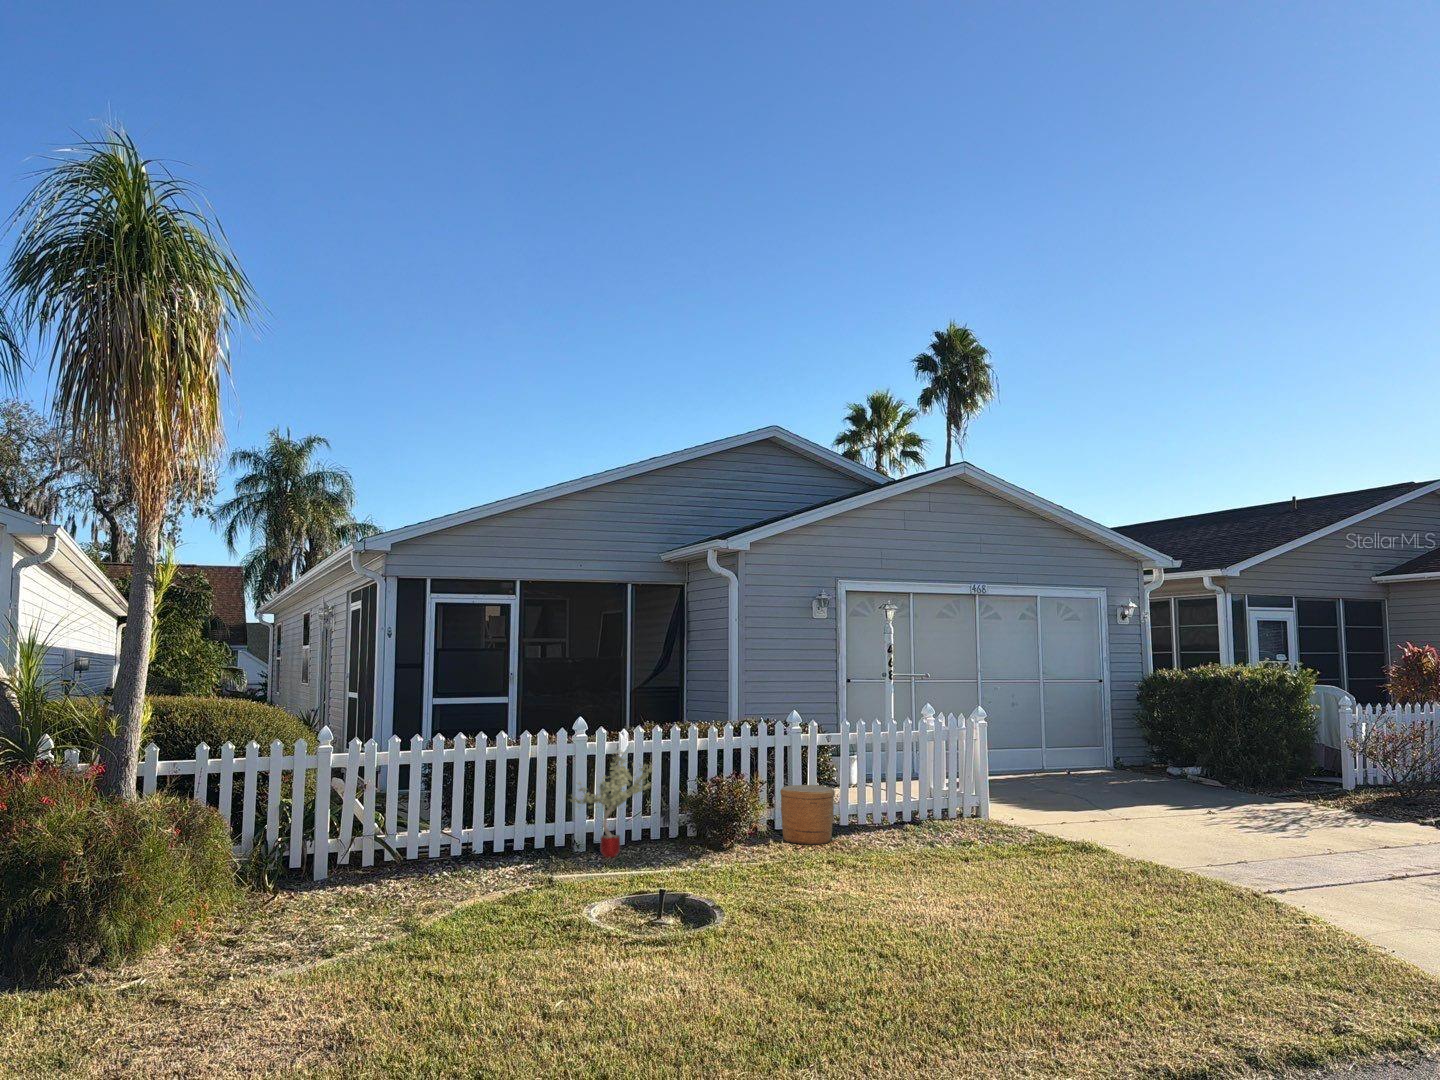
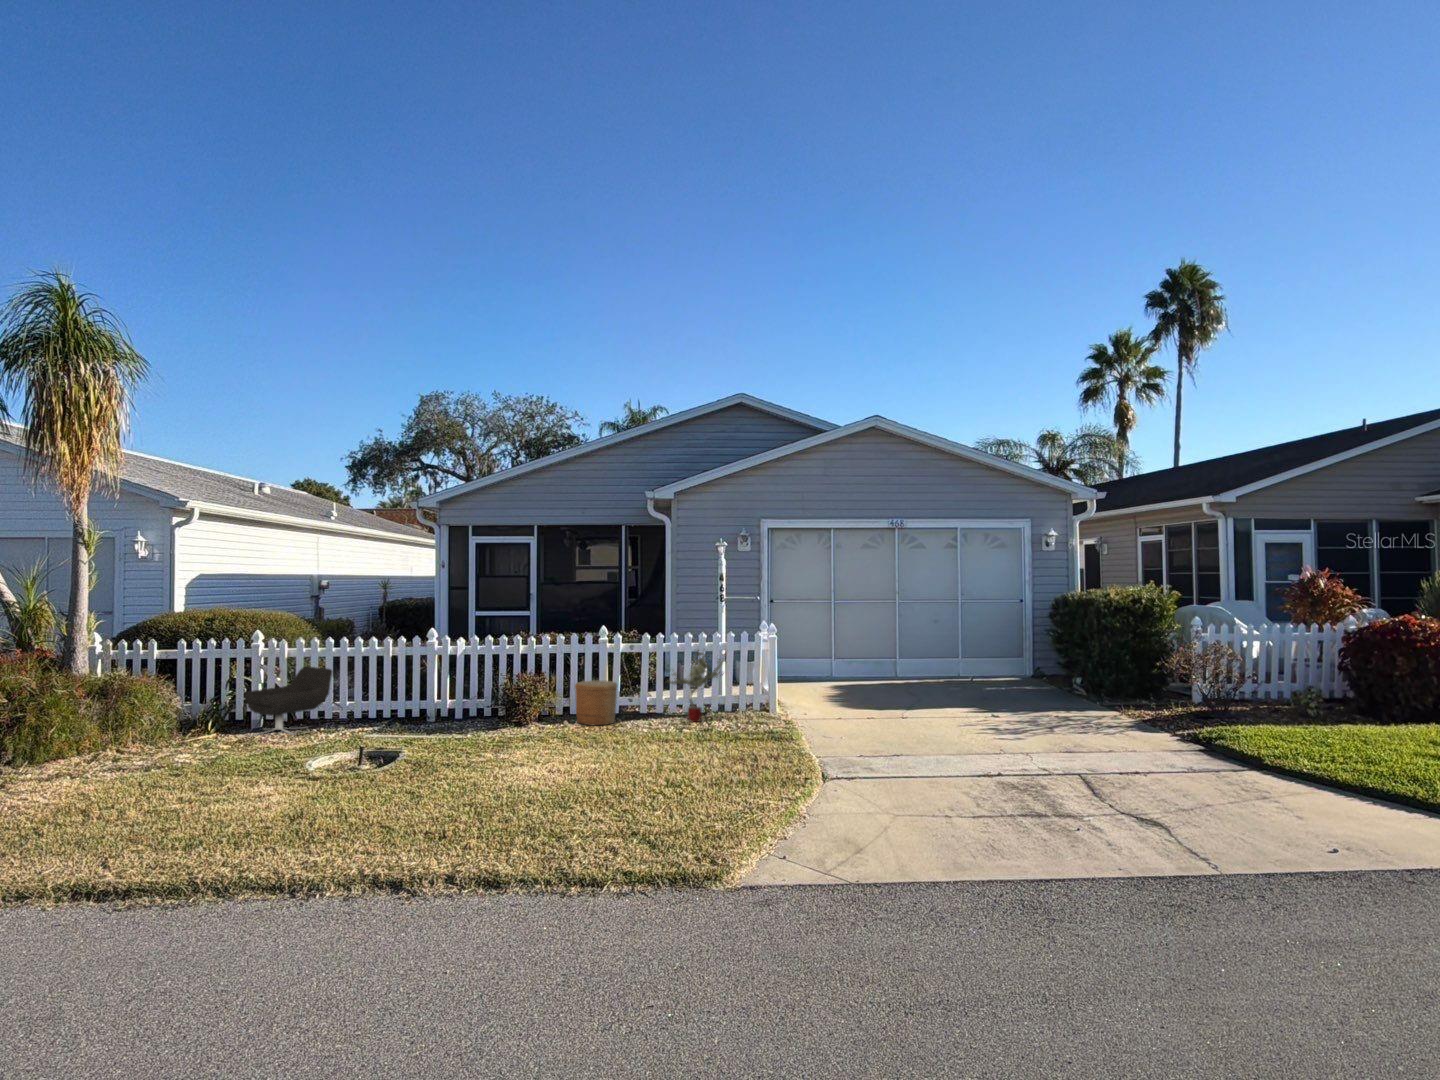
potted tree: present [570,751,652,857] -> present [667,650,724,722]
lounge chair: none [362,779,487,890] -> present [244,666,332,735]

